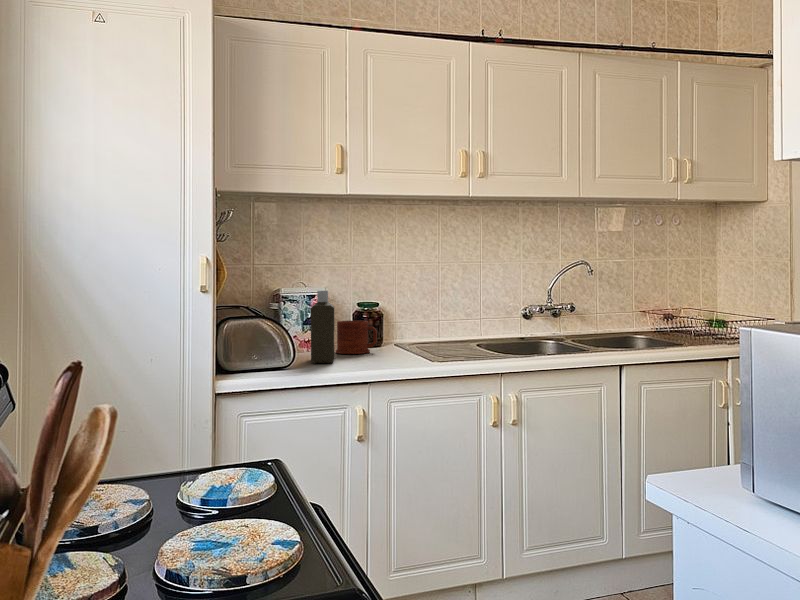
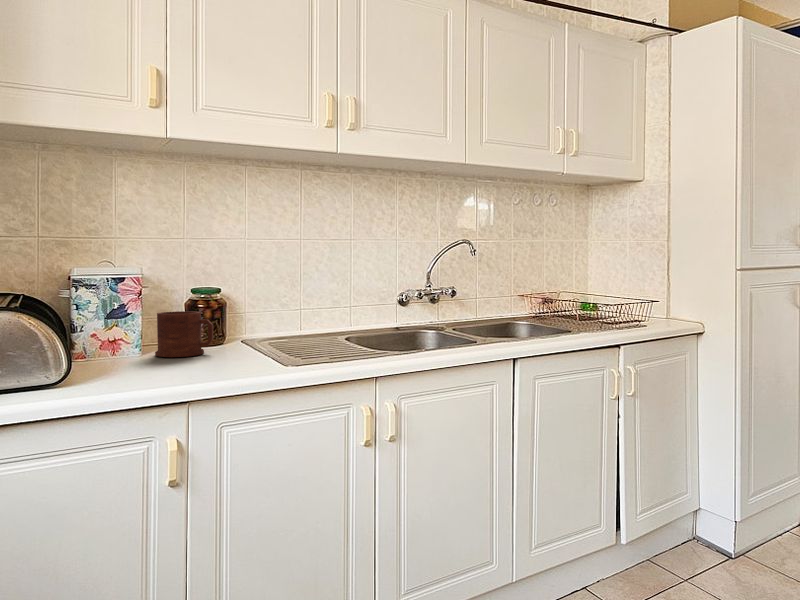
bottle: present [311,291,335,363] -> none [104,271,149,375]

